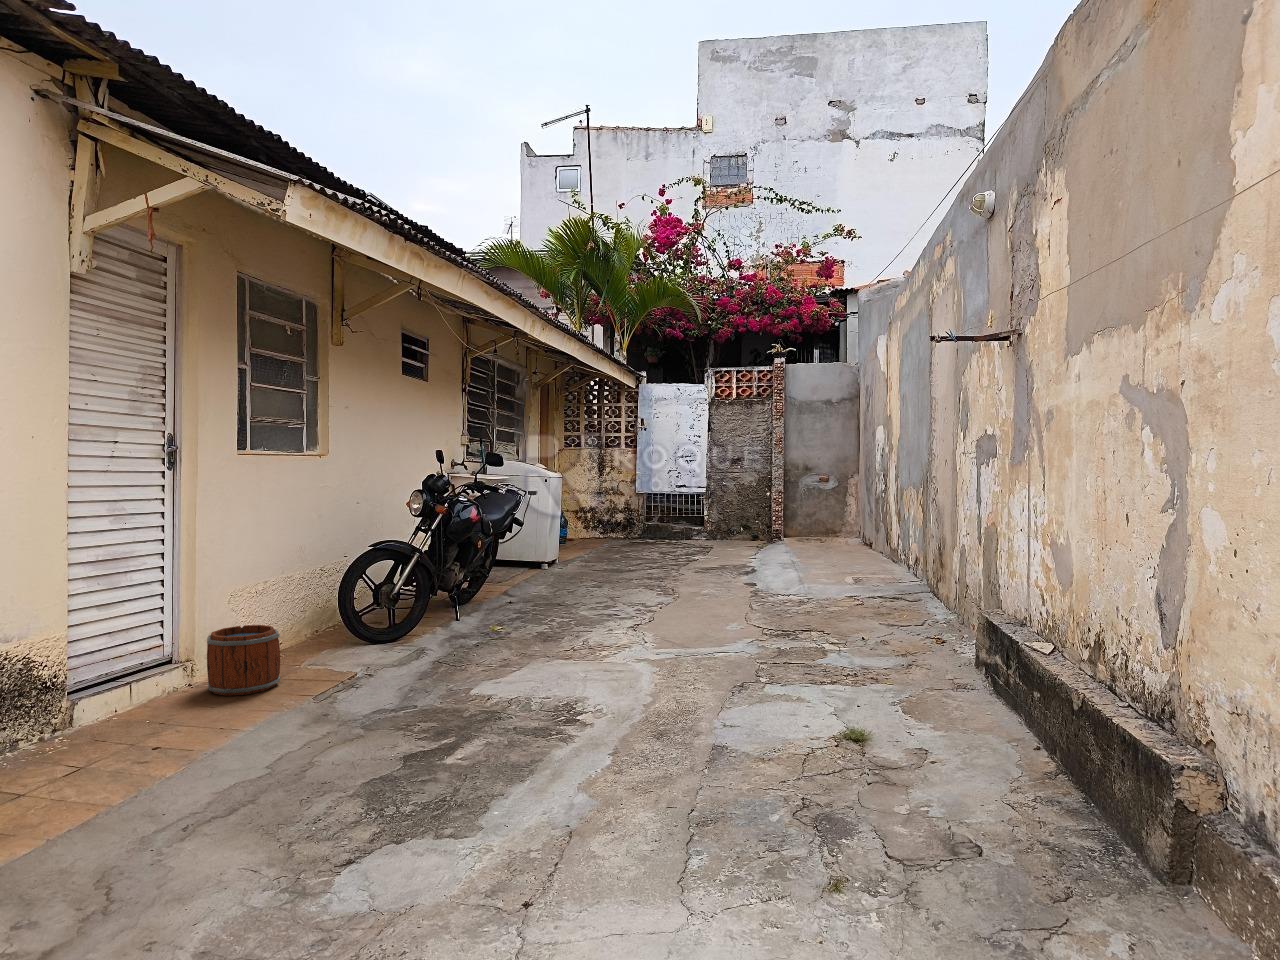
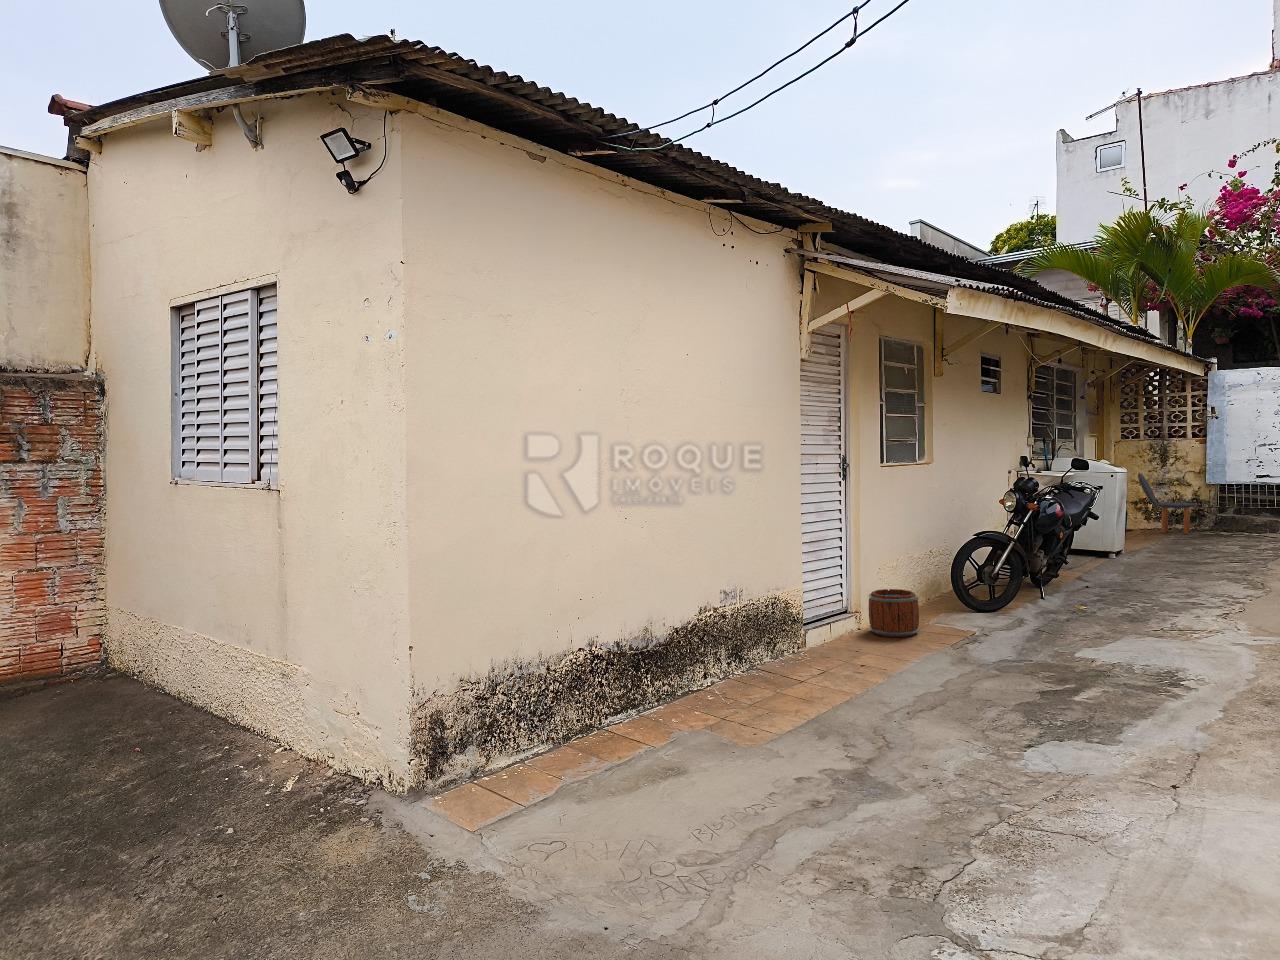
chair: none [579,481,628,541] -> present [1138,473,1197,534]

